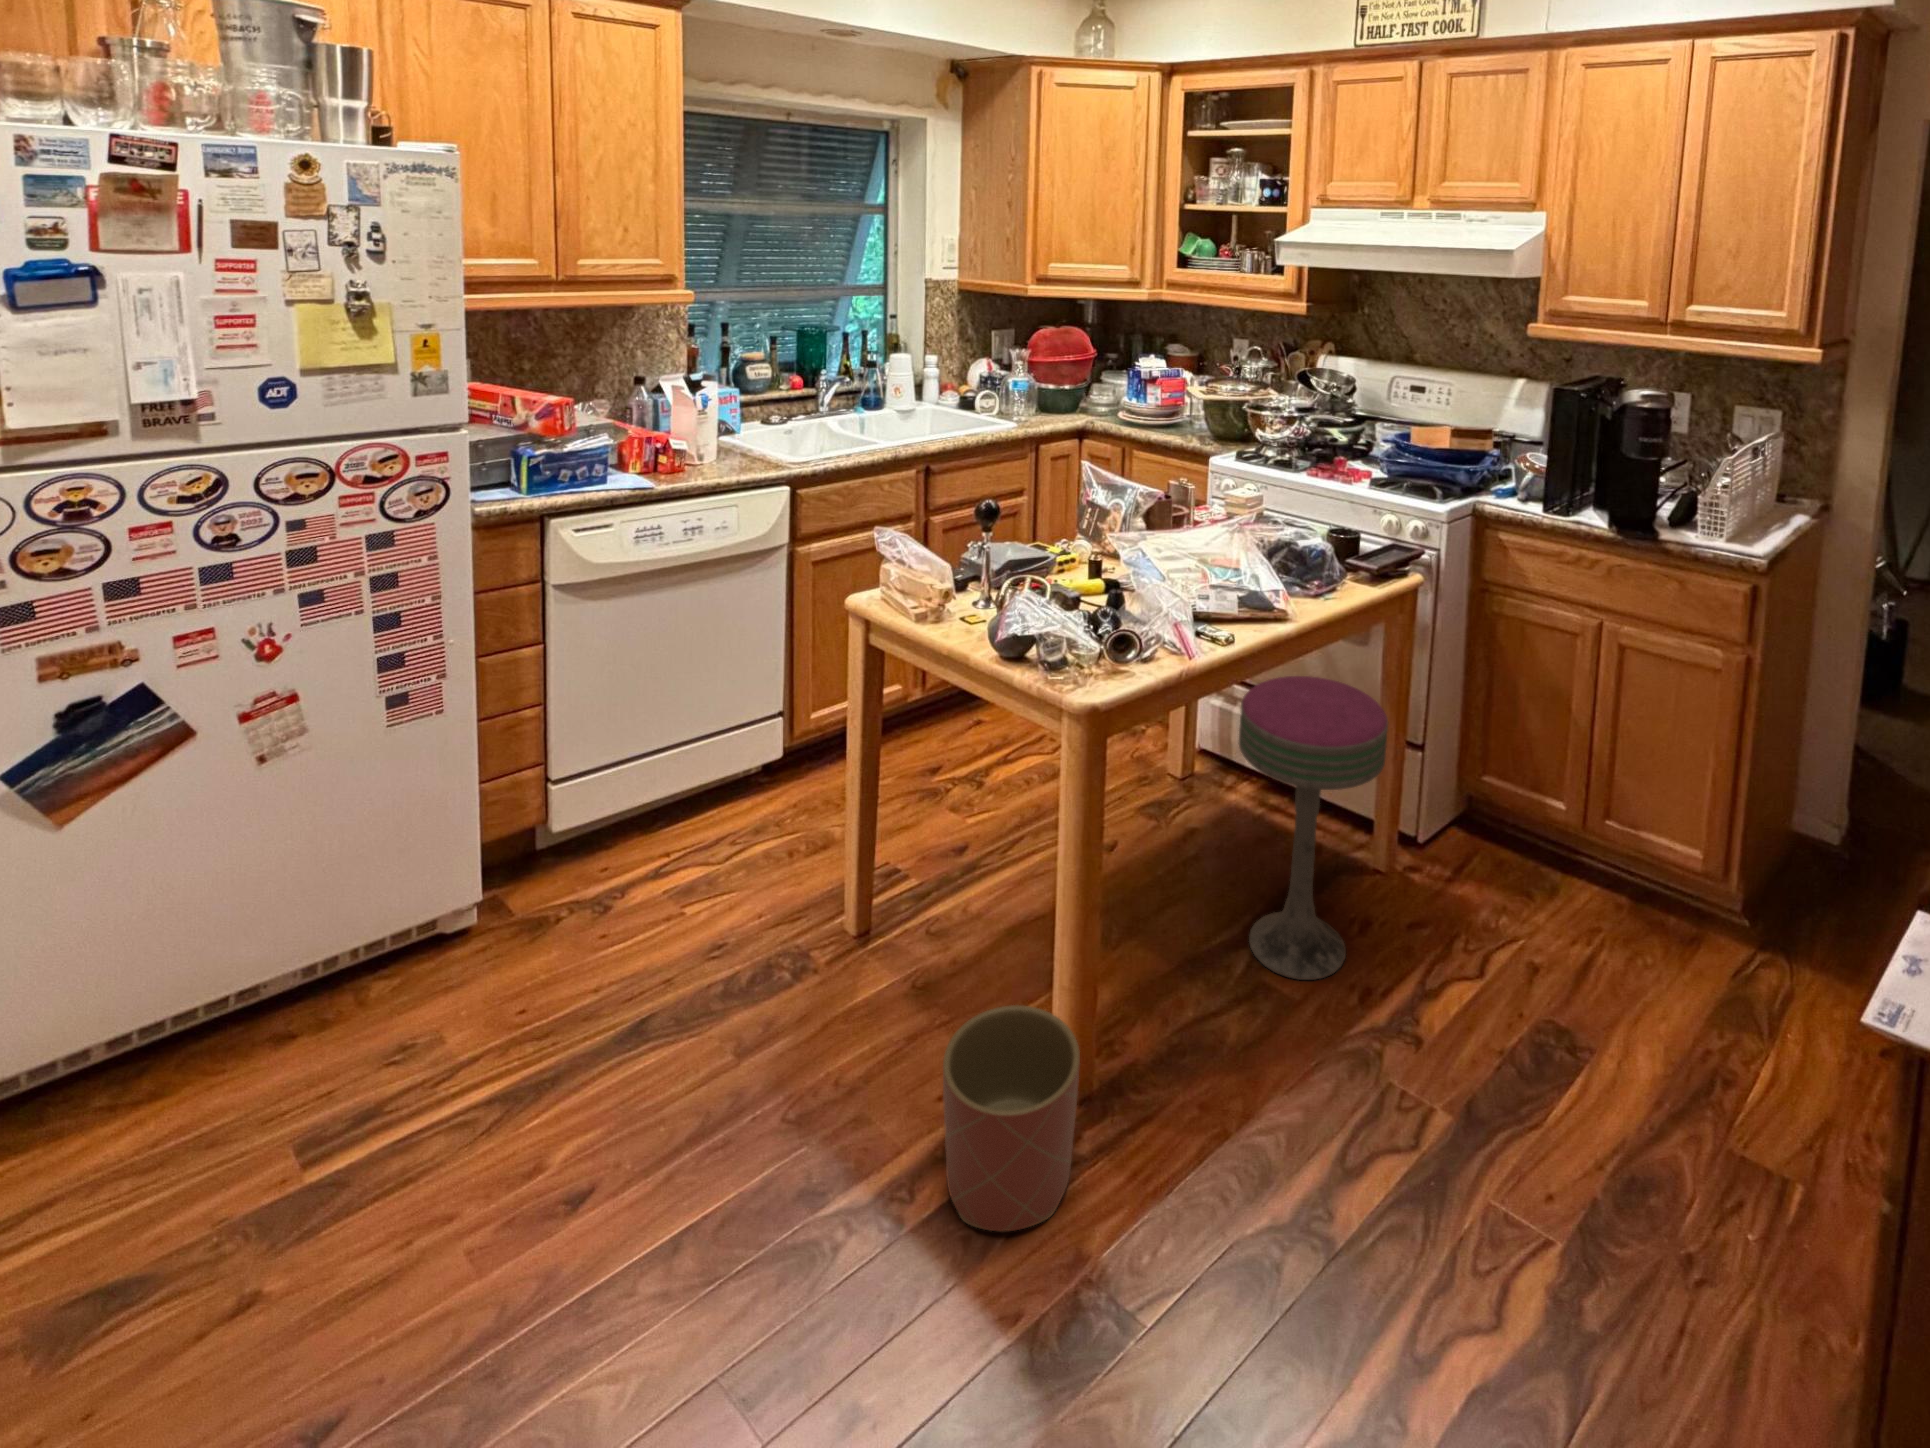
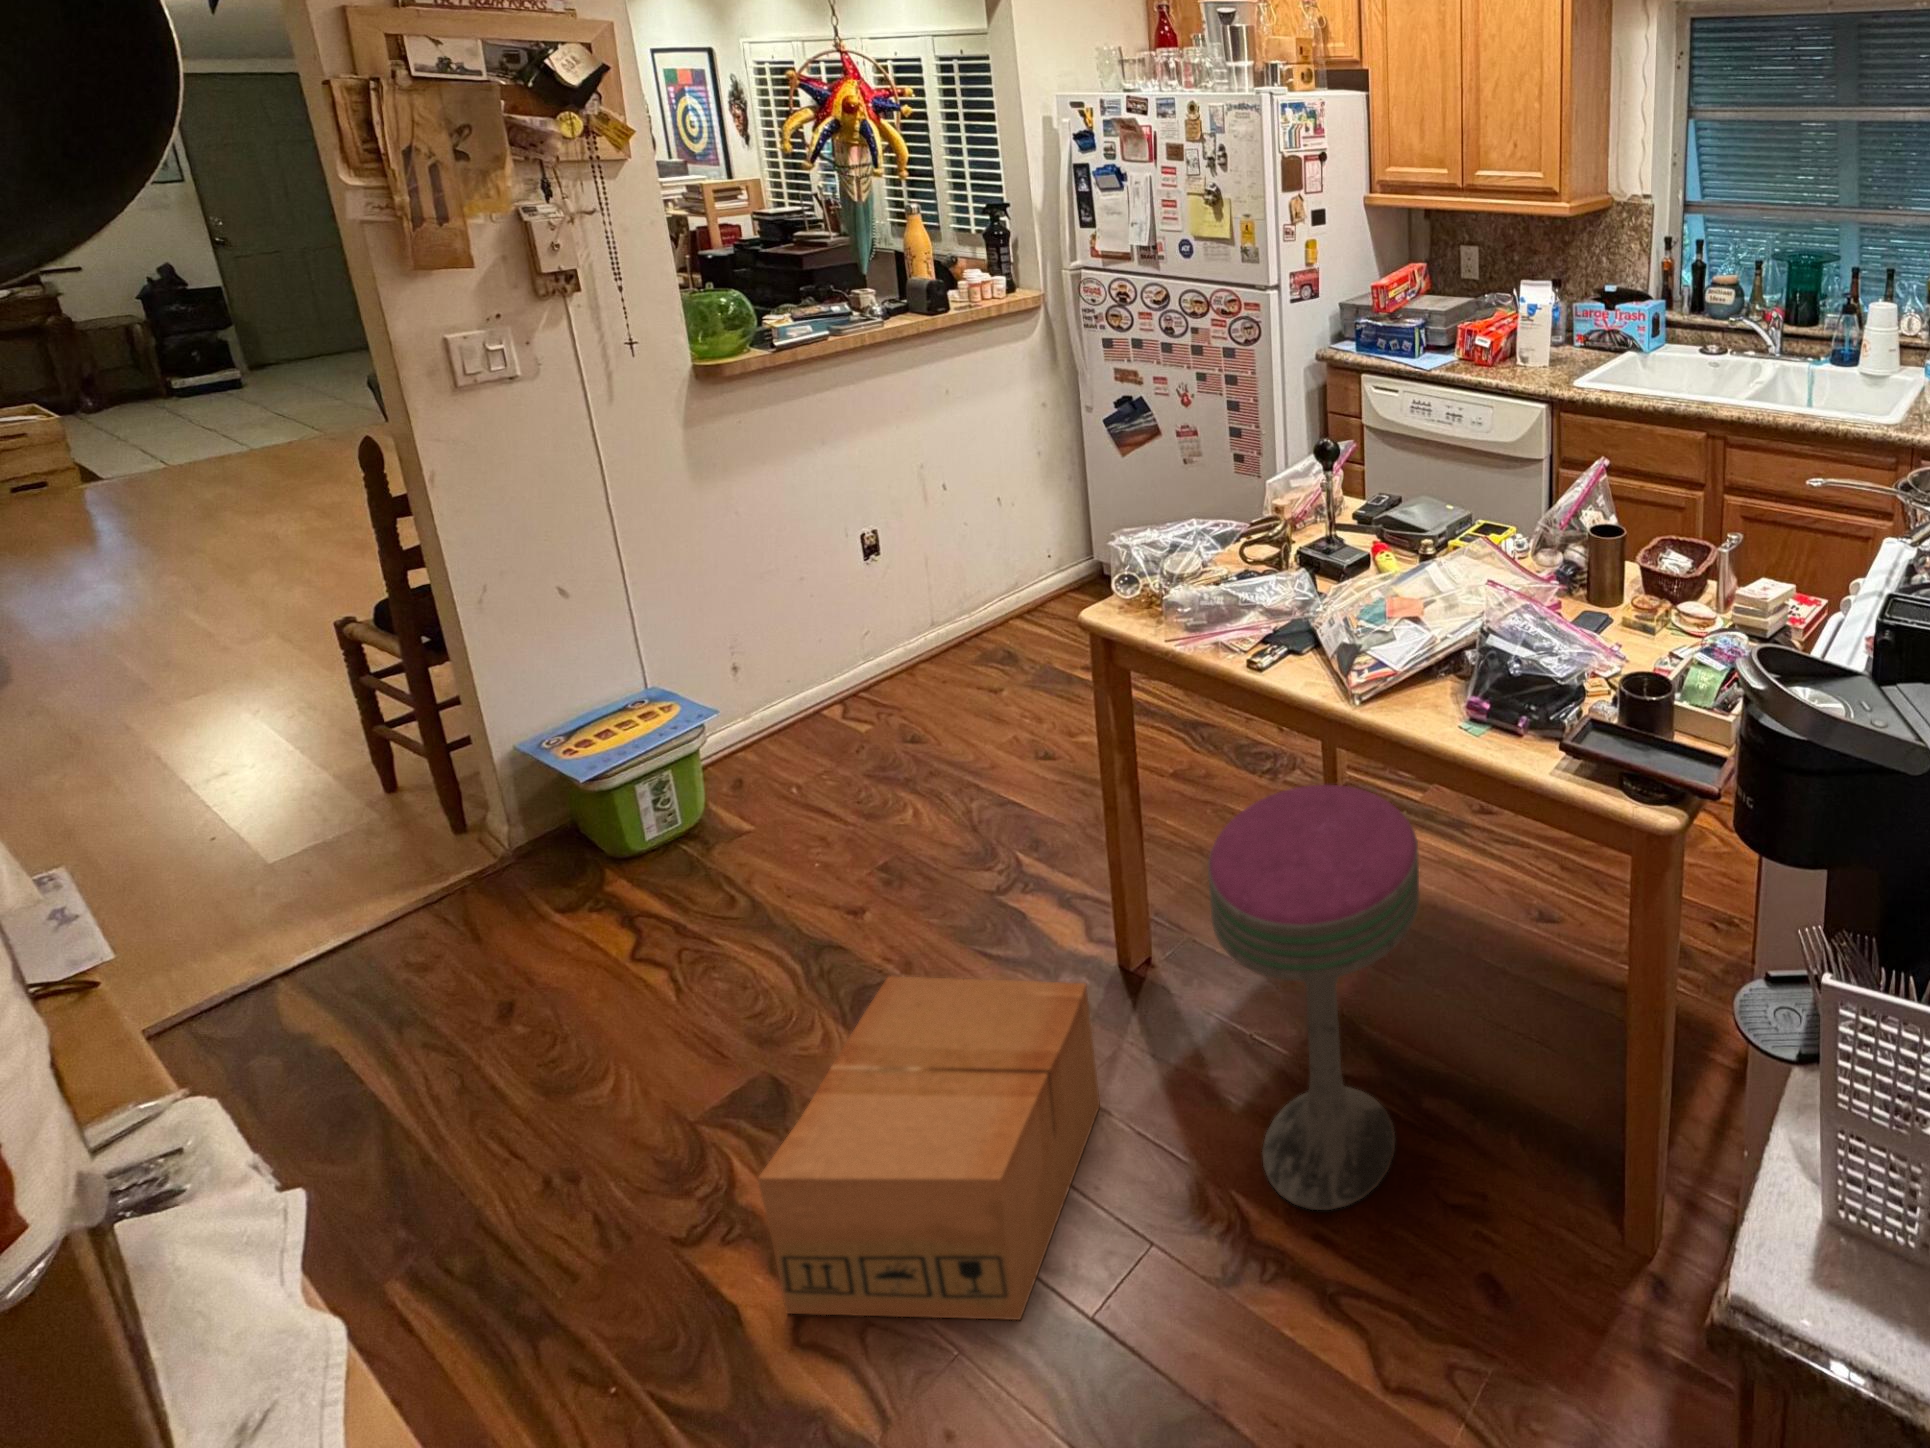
cardboard box: none [1220,960,1460,1309] -> present [758,976,1100,1320]
planter: present [943,1005,1080,1231] -> none [937,811,1063,978]

